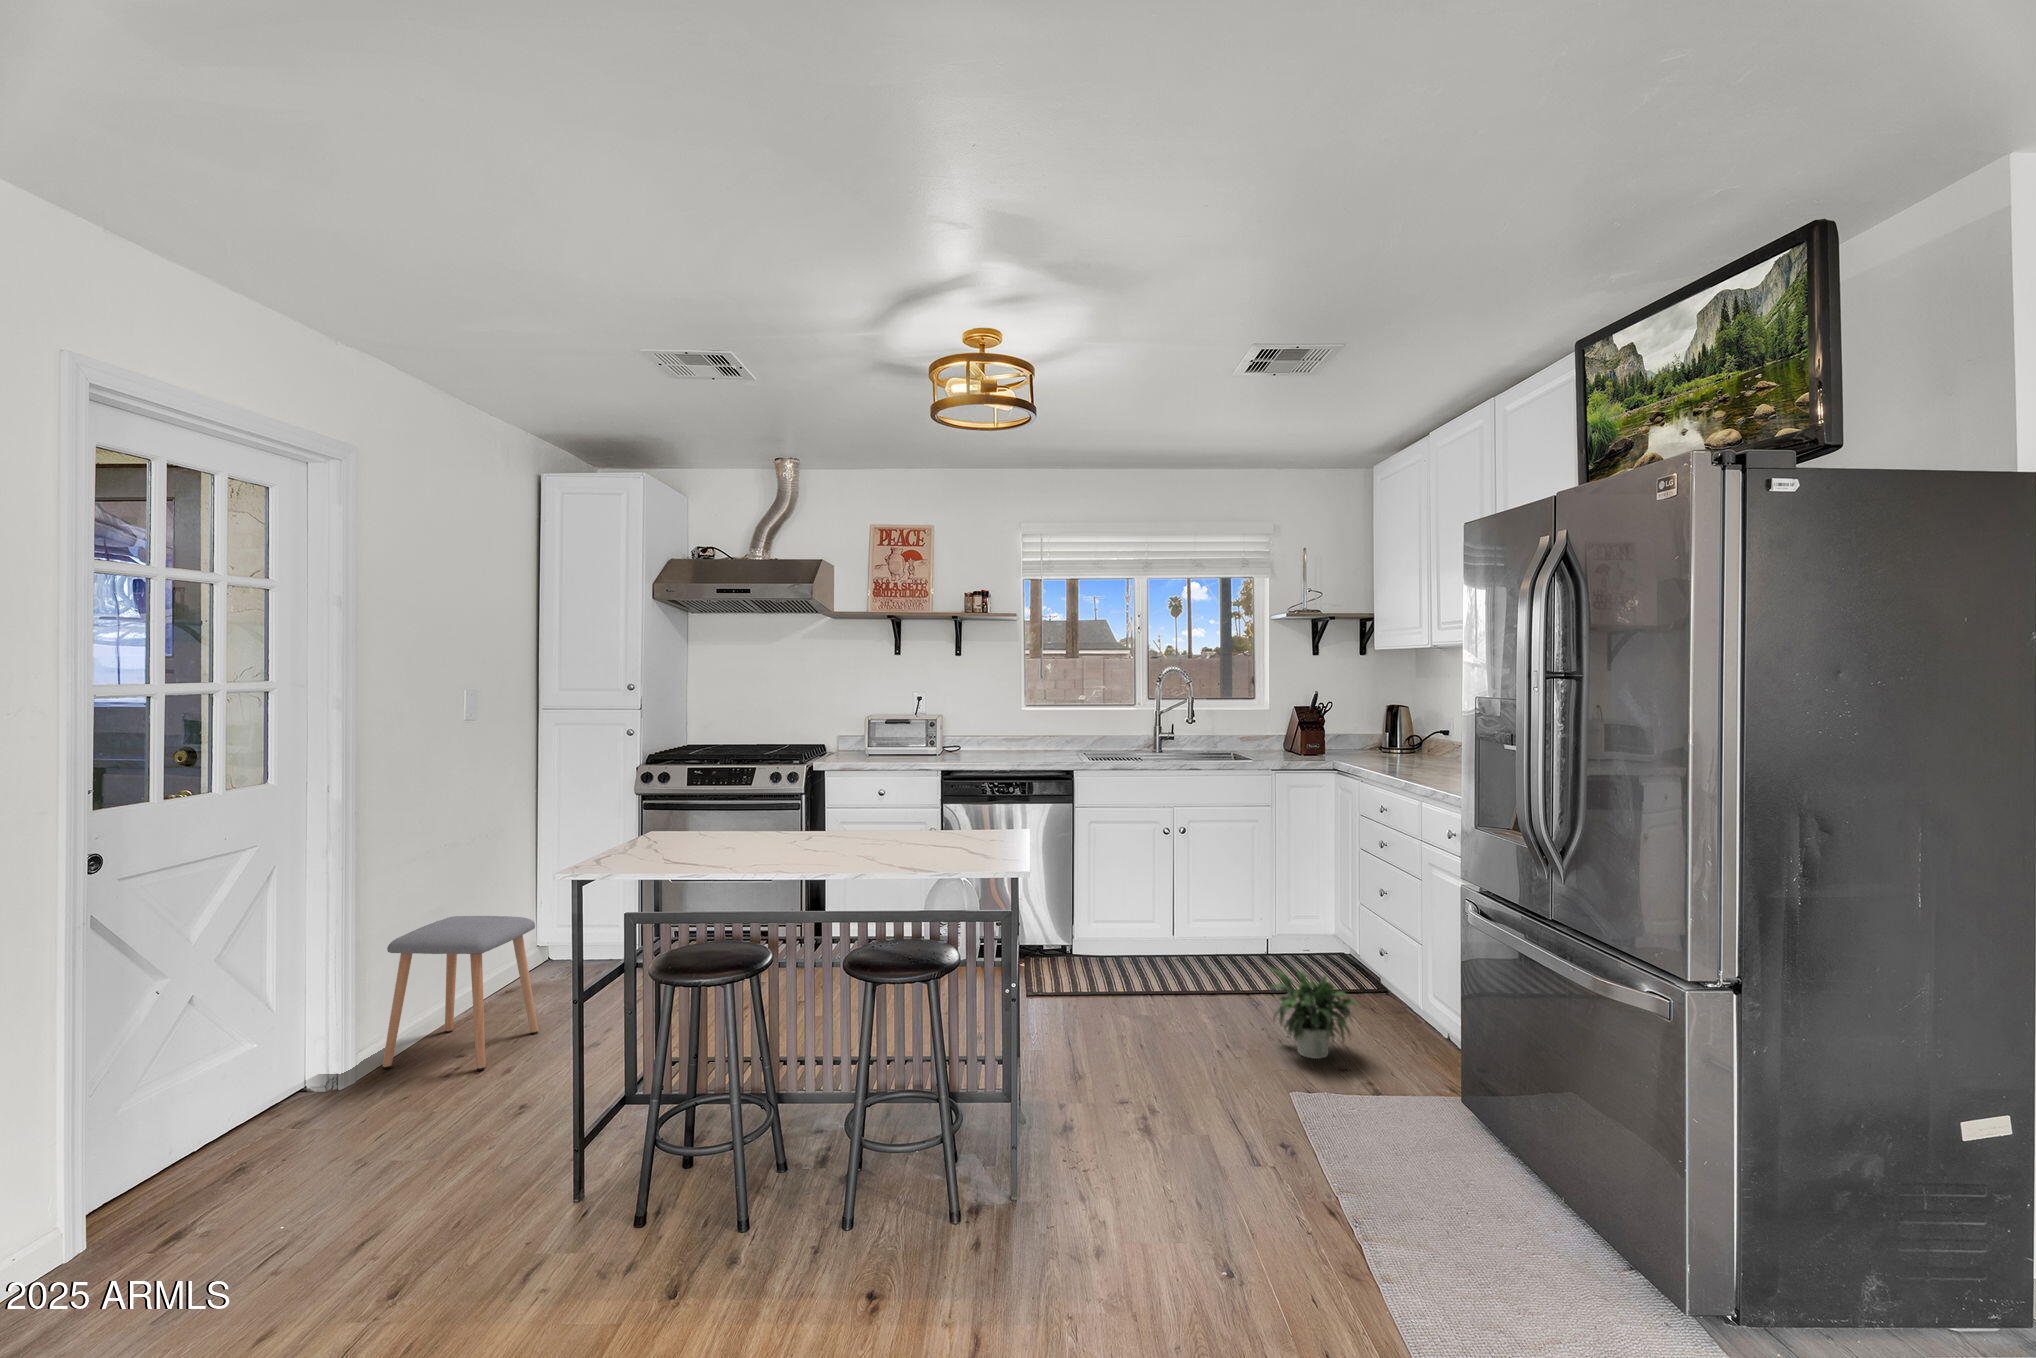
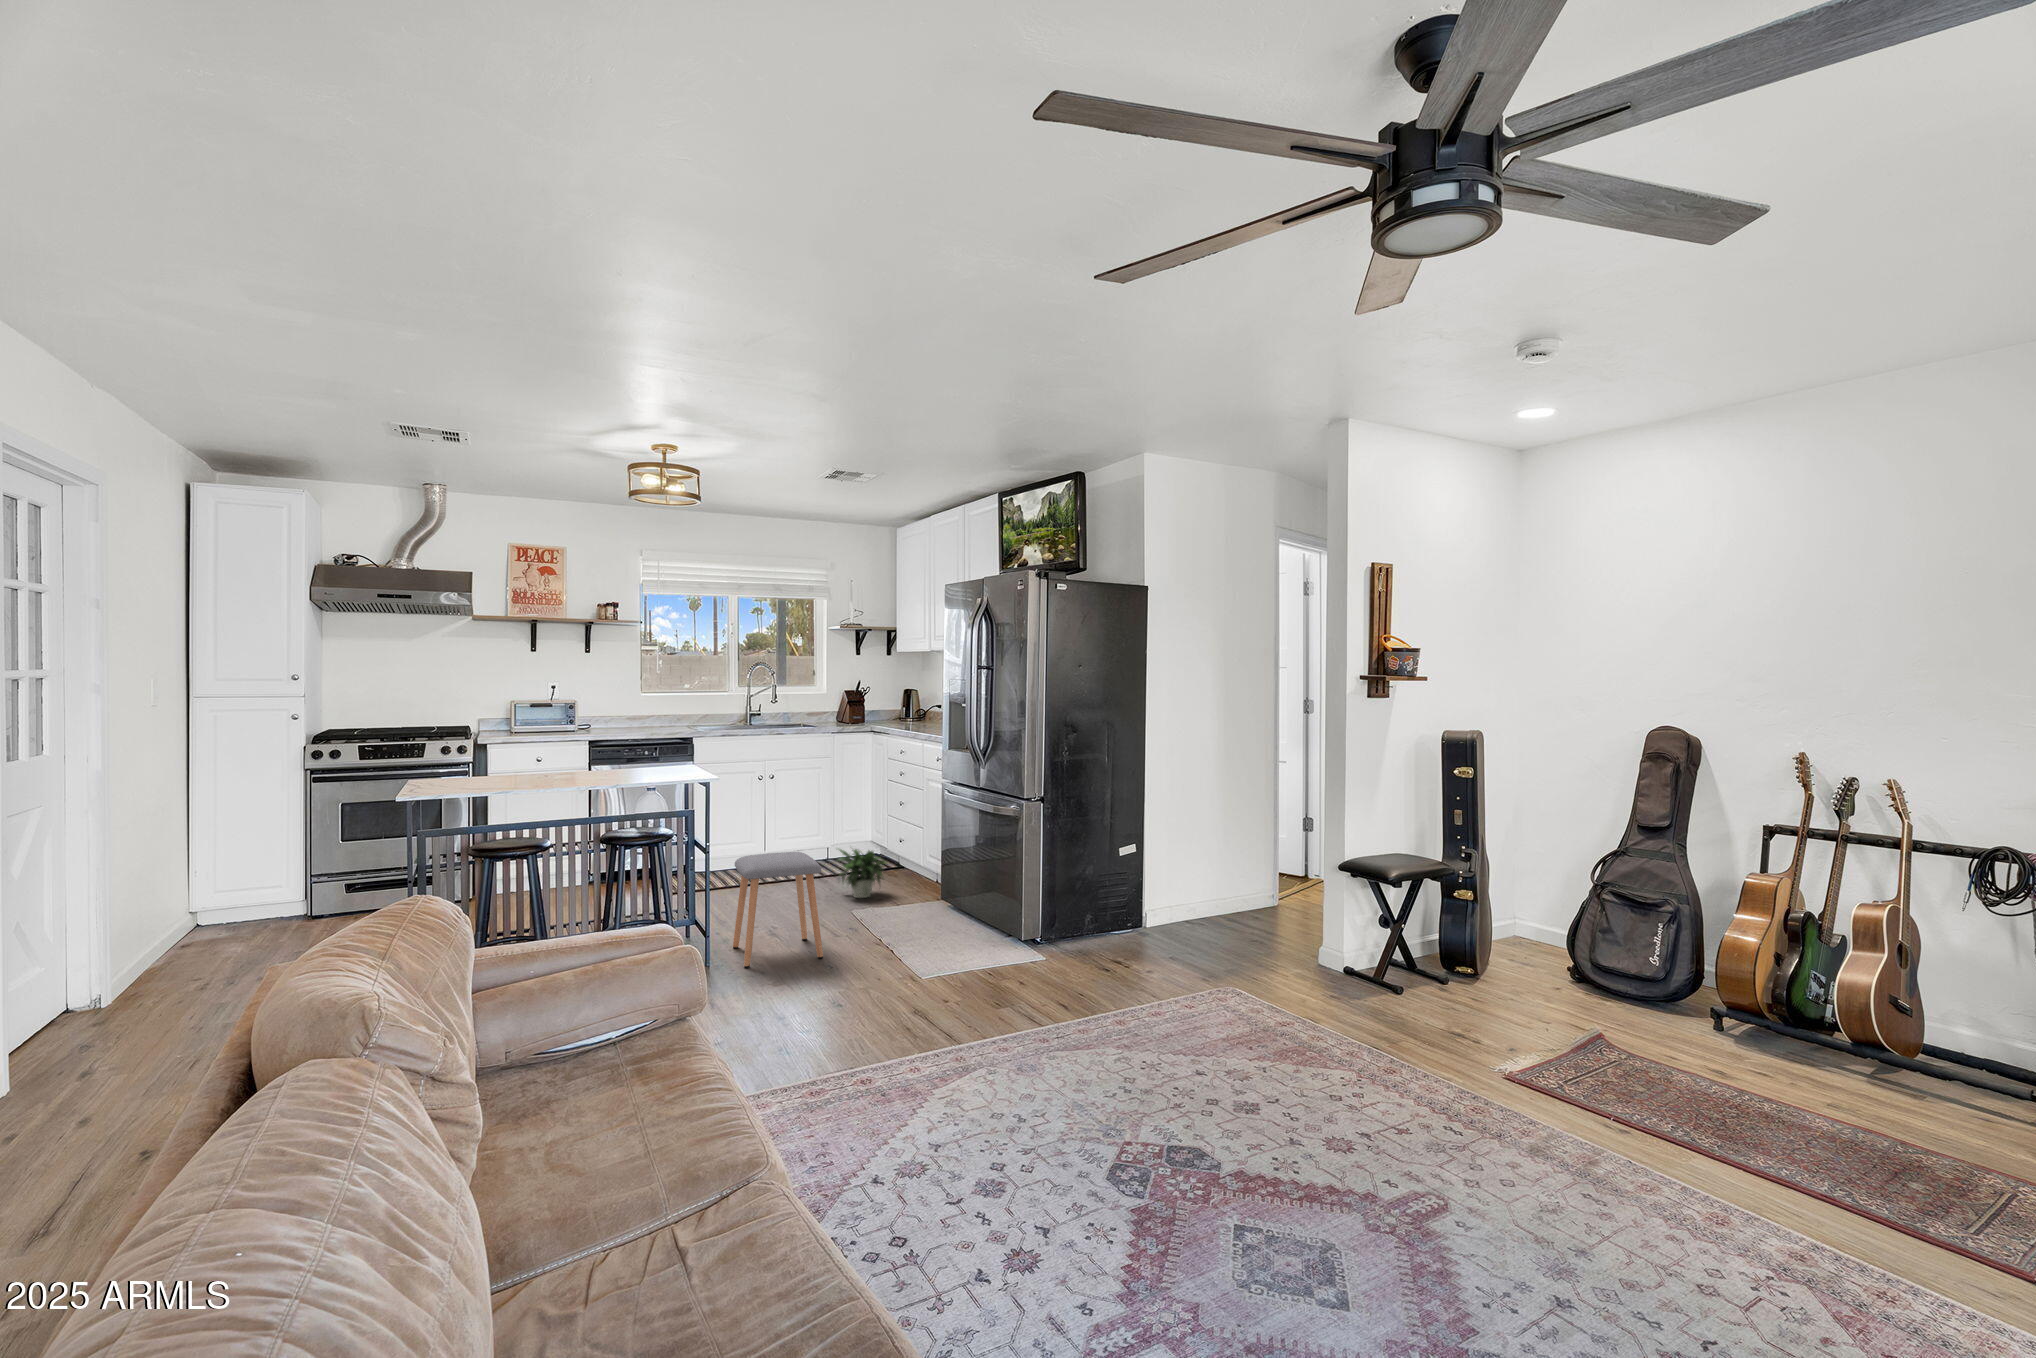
stool: present [382,916,538,1070] -> present [733,852,823,968]

